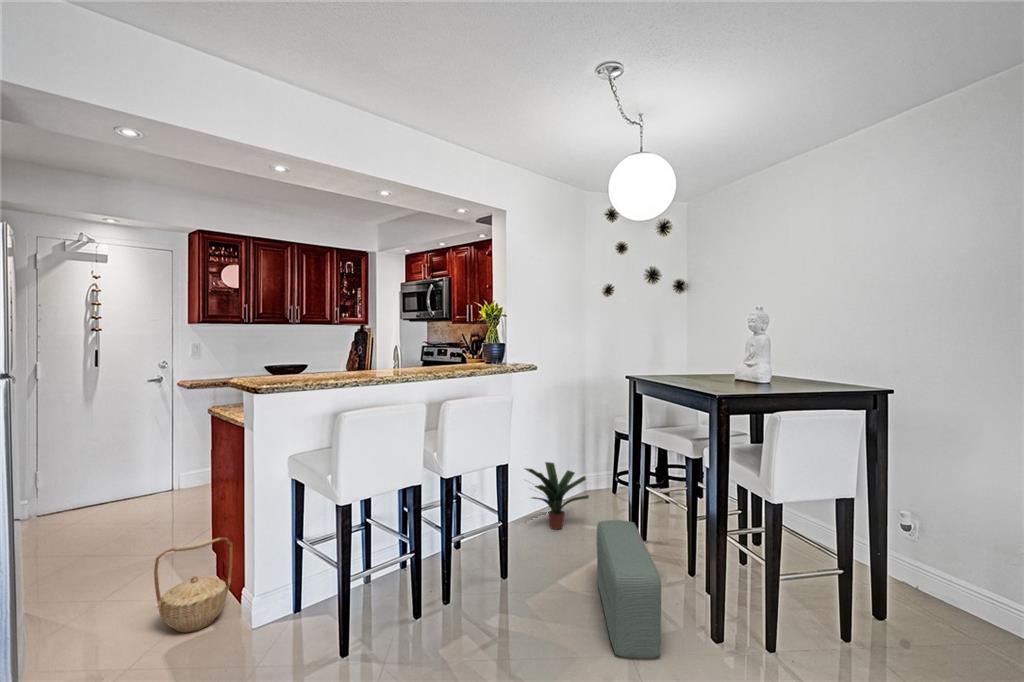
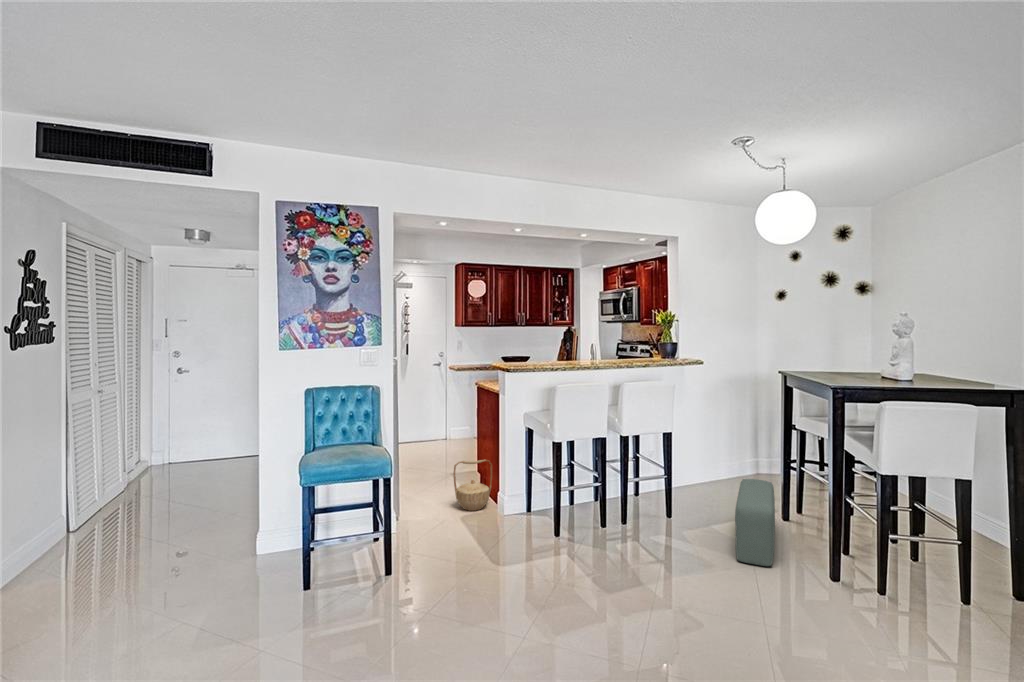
potted plant: present [525,462,589,530] -> none [690,439,749,492]

